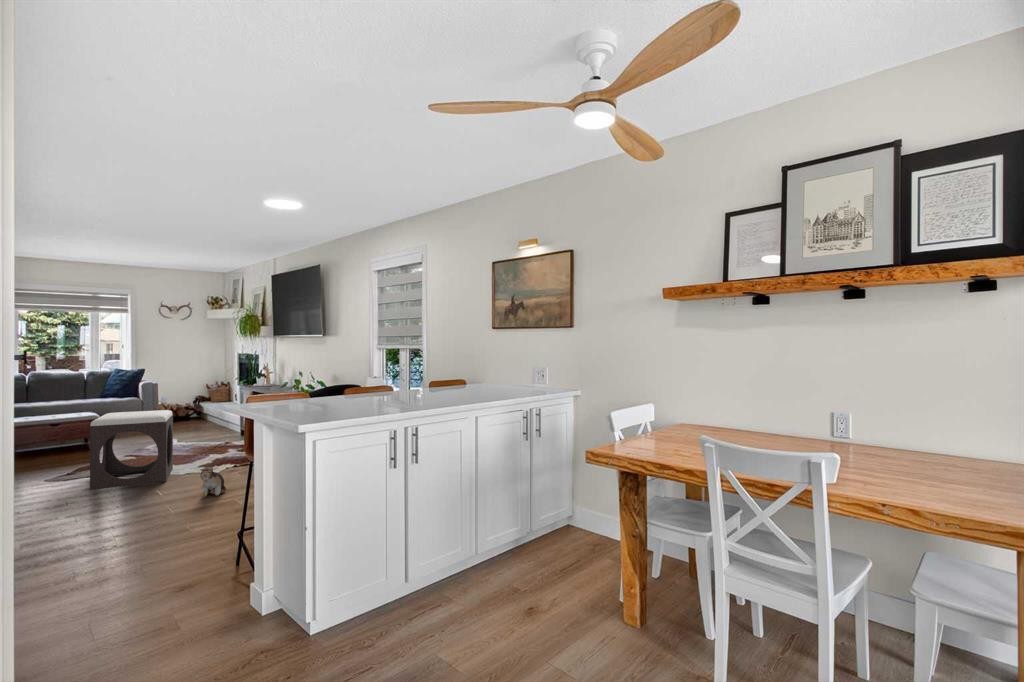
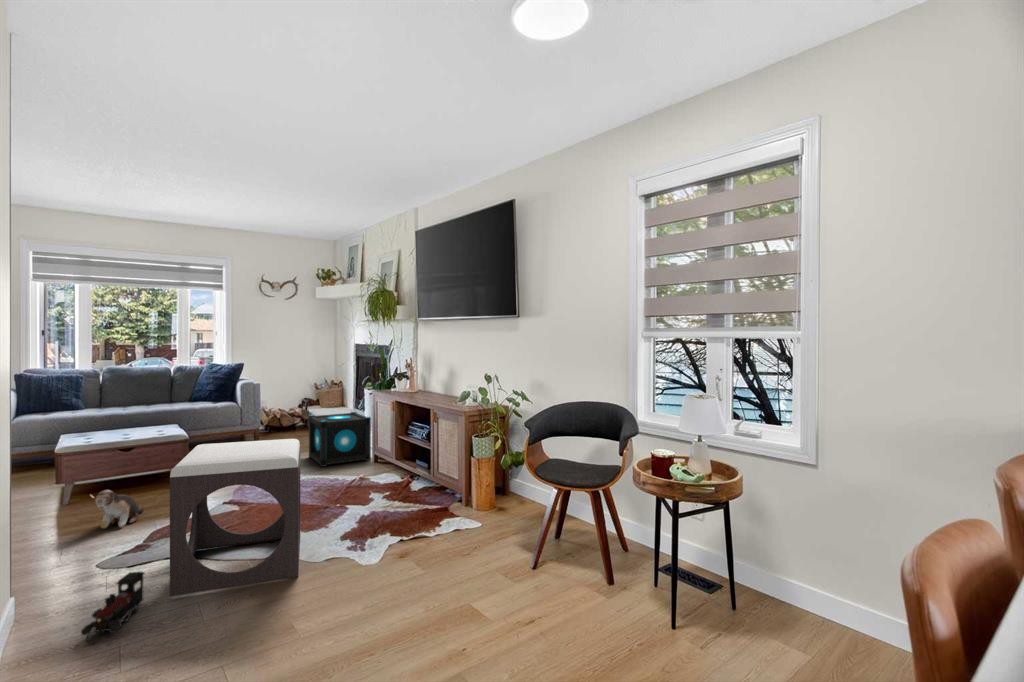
speaker: none [193,402,239,439] -> present [309,412,371,467]
plush toy: present [199,467,226,497] -> present [90,490,143,529]
toy train: none [42,476,76,504] -> present [81,572,145,644]

